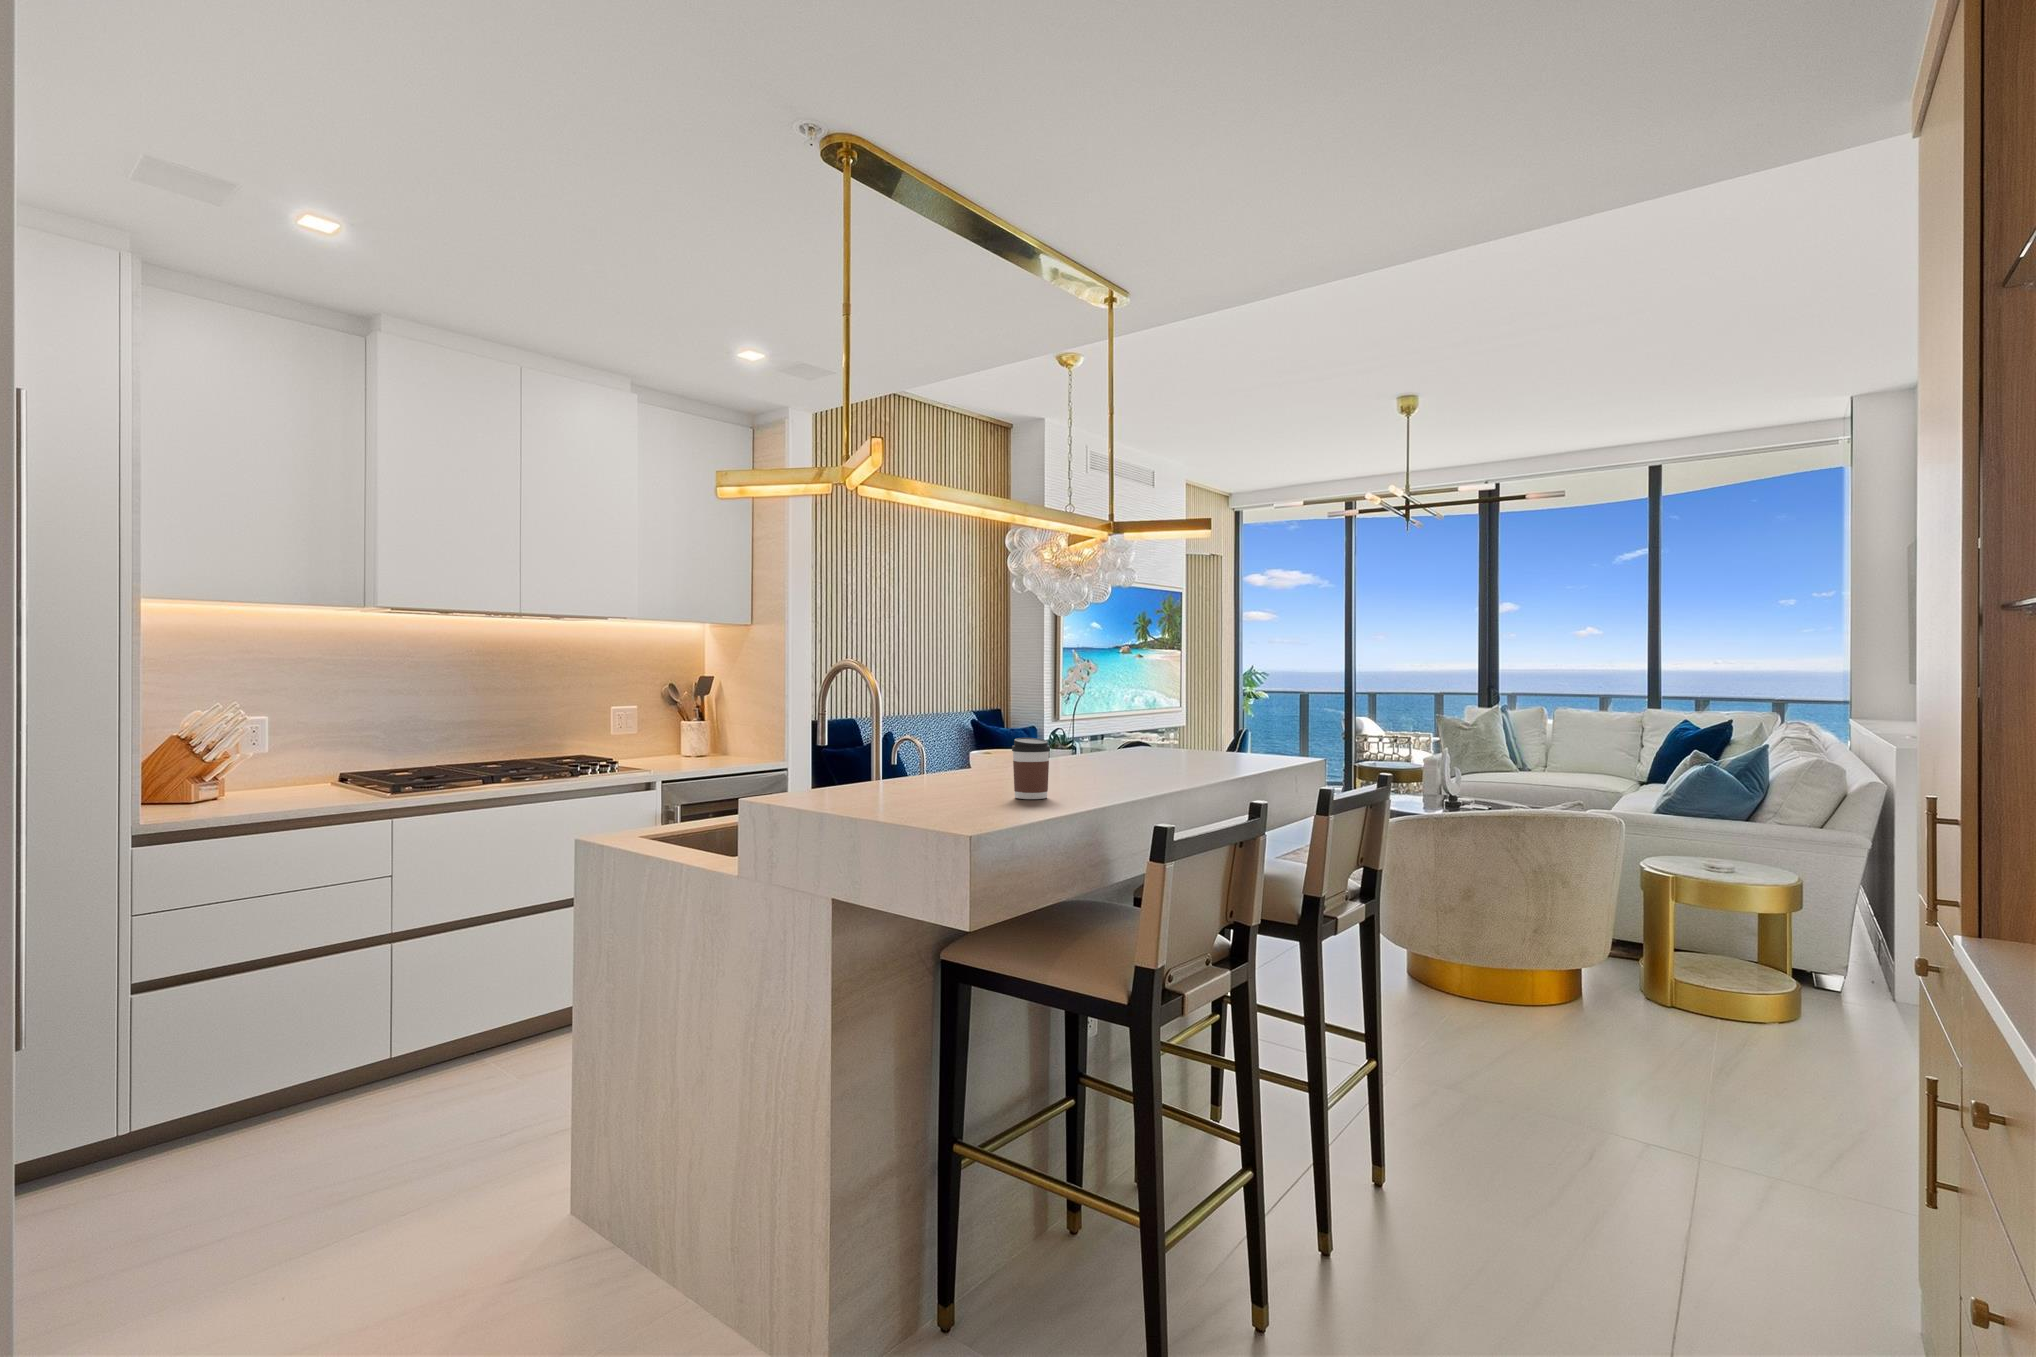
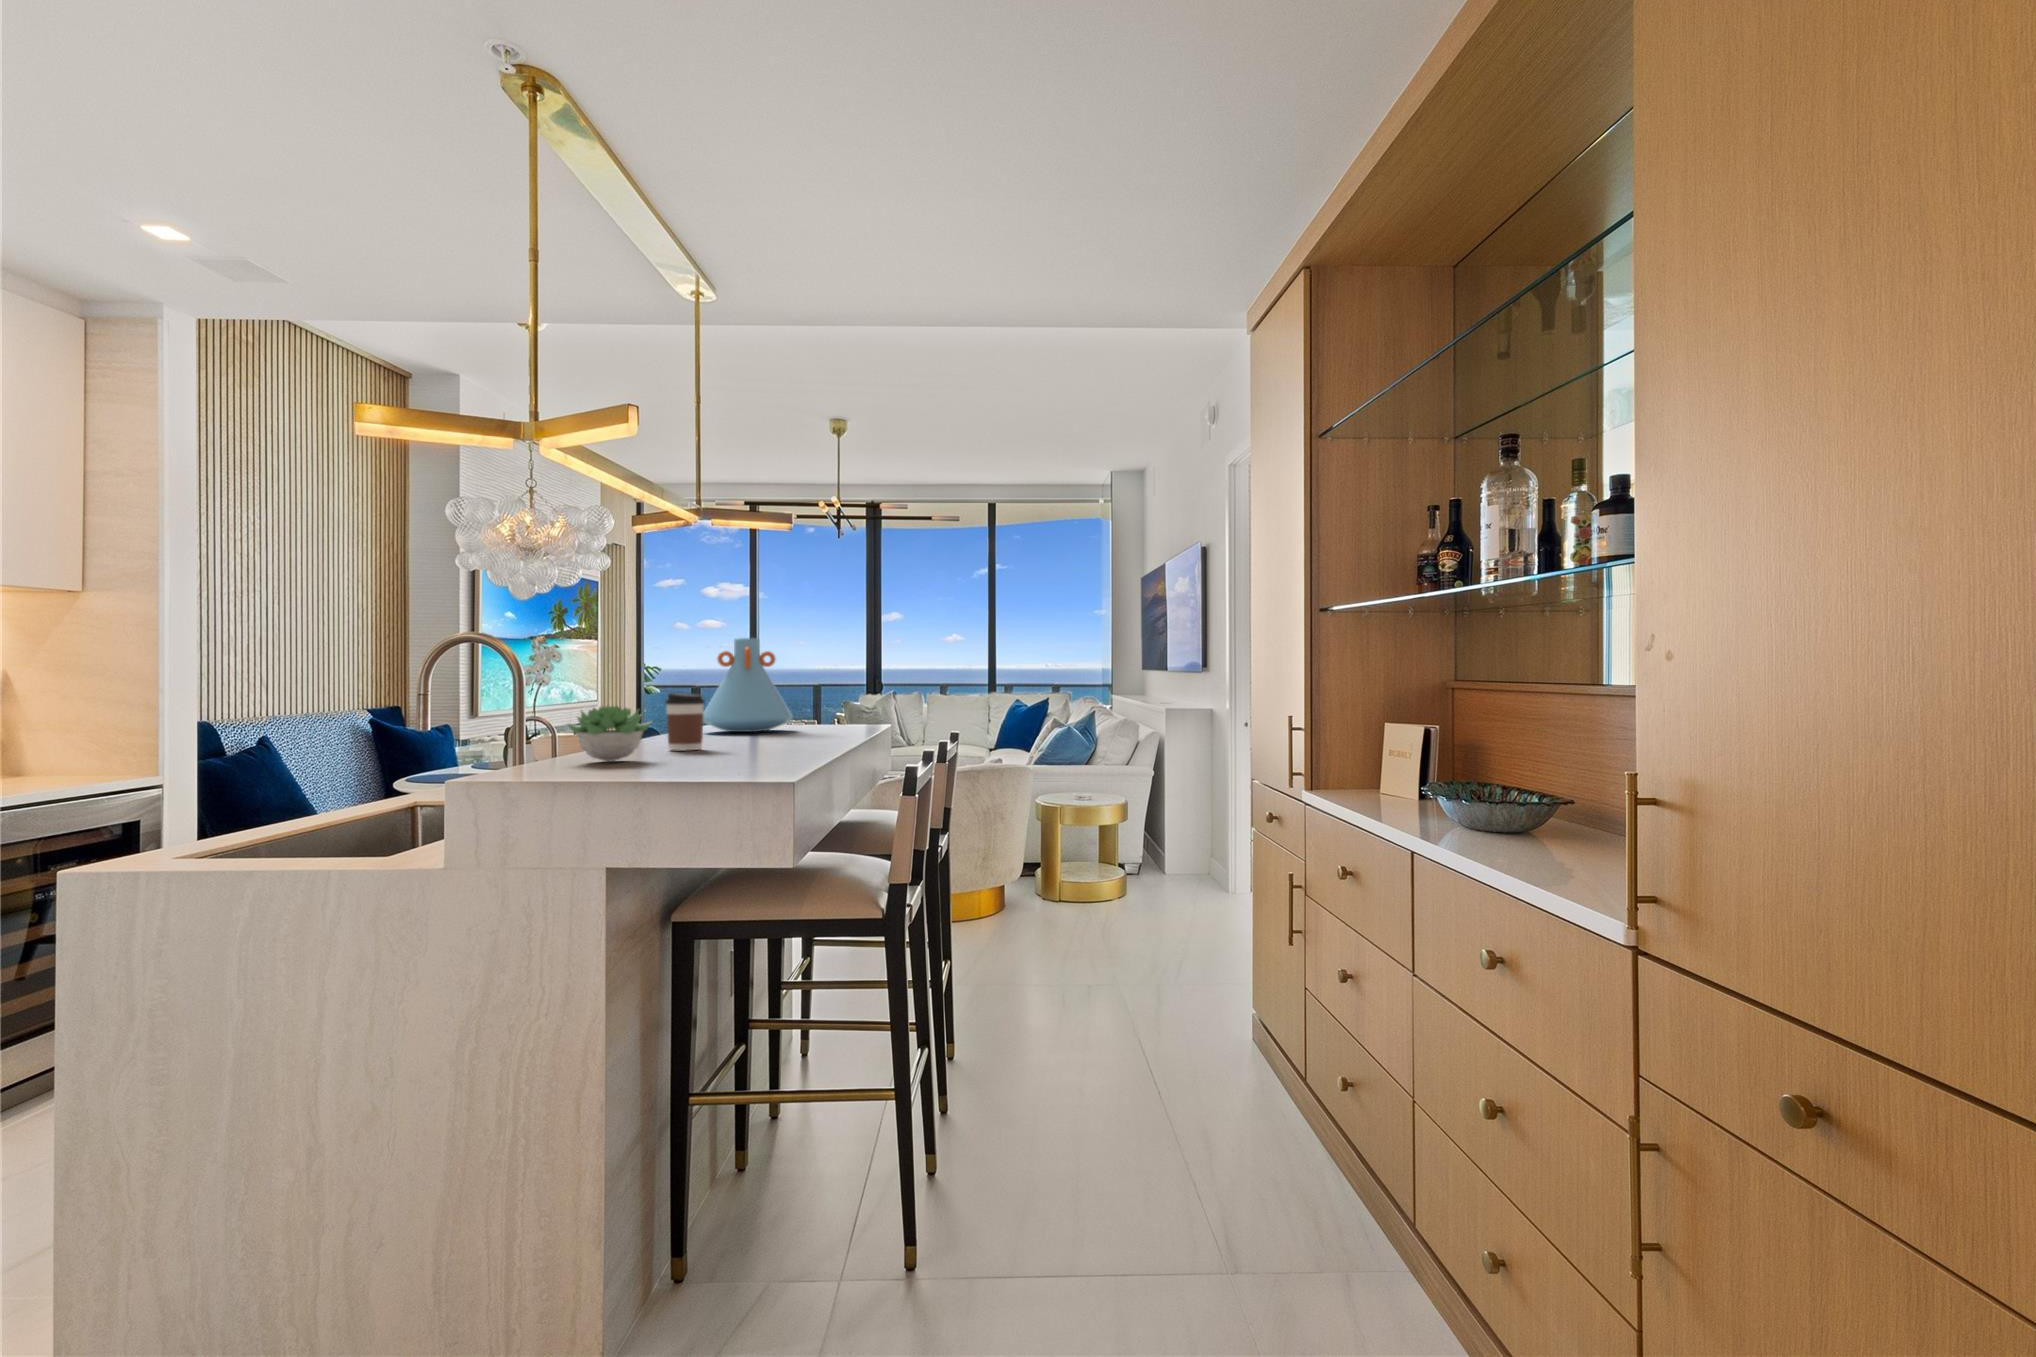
vase: none [1109,673,1205,773] -> present [703,638,792,732]
succulent plant: none [891,756,967,809] -> present [568,706,651,761]

